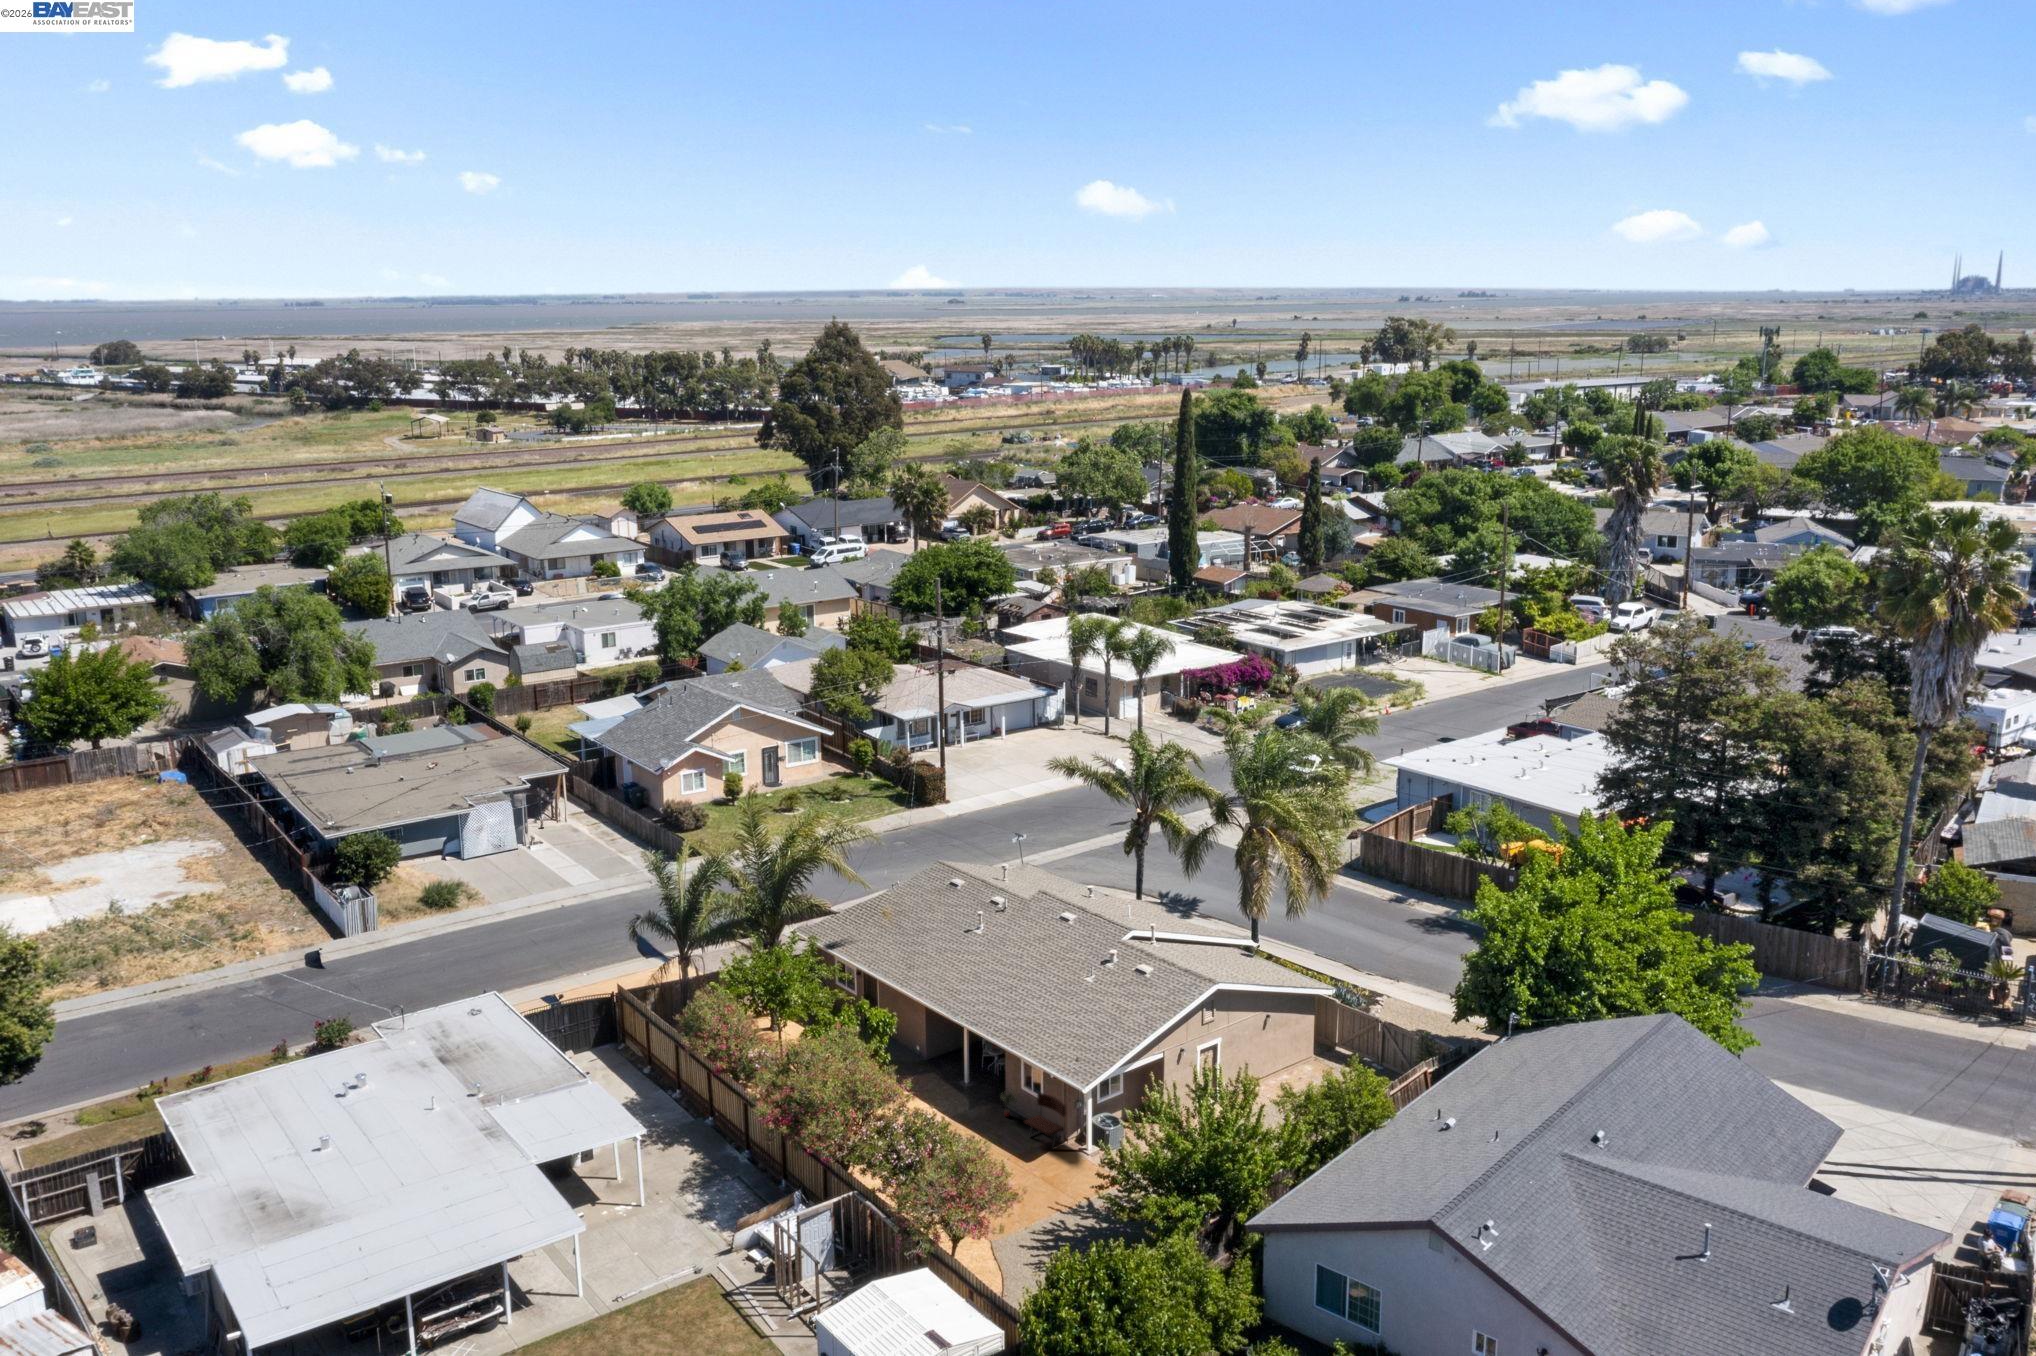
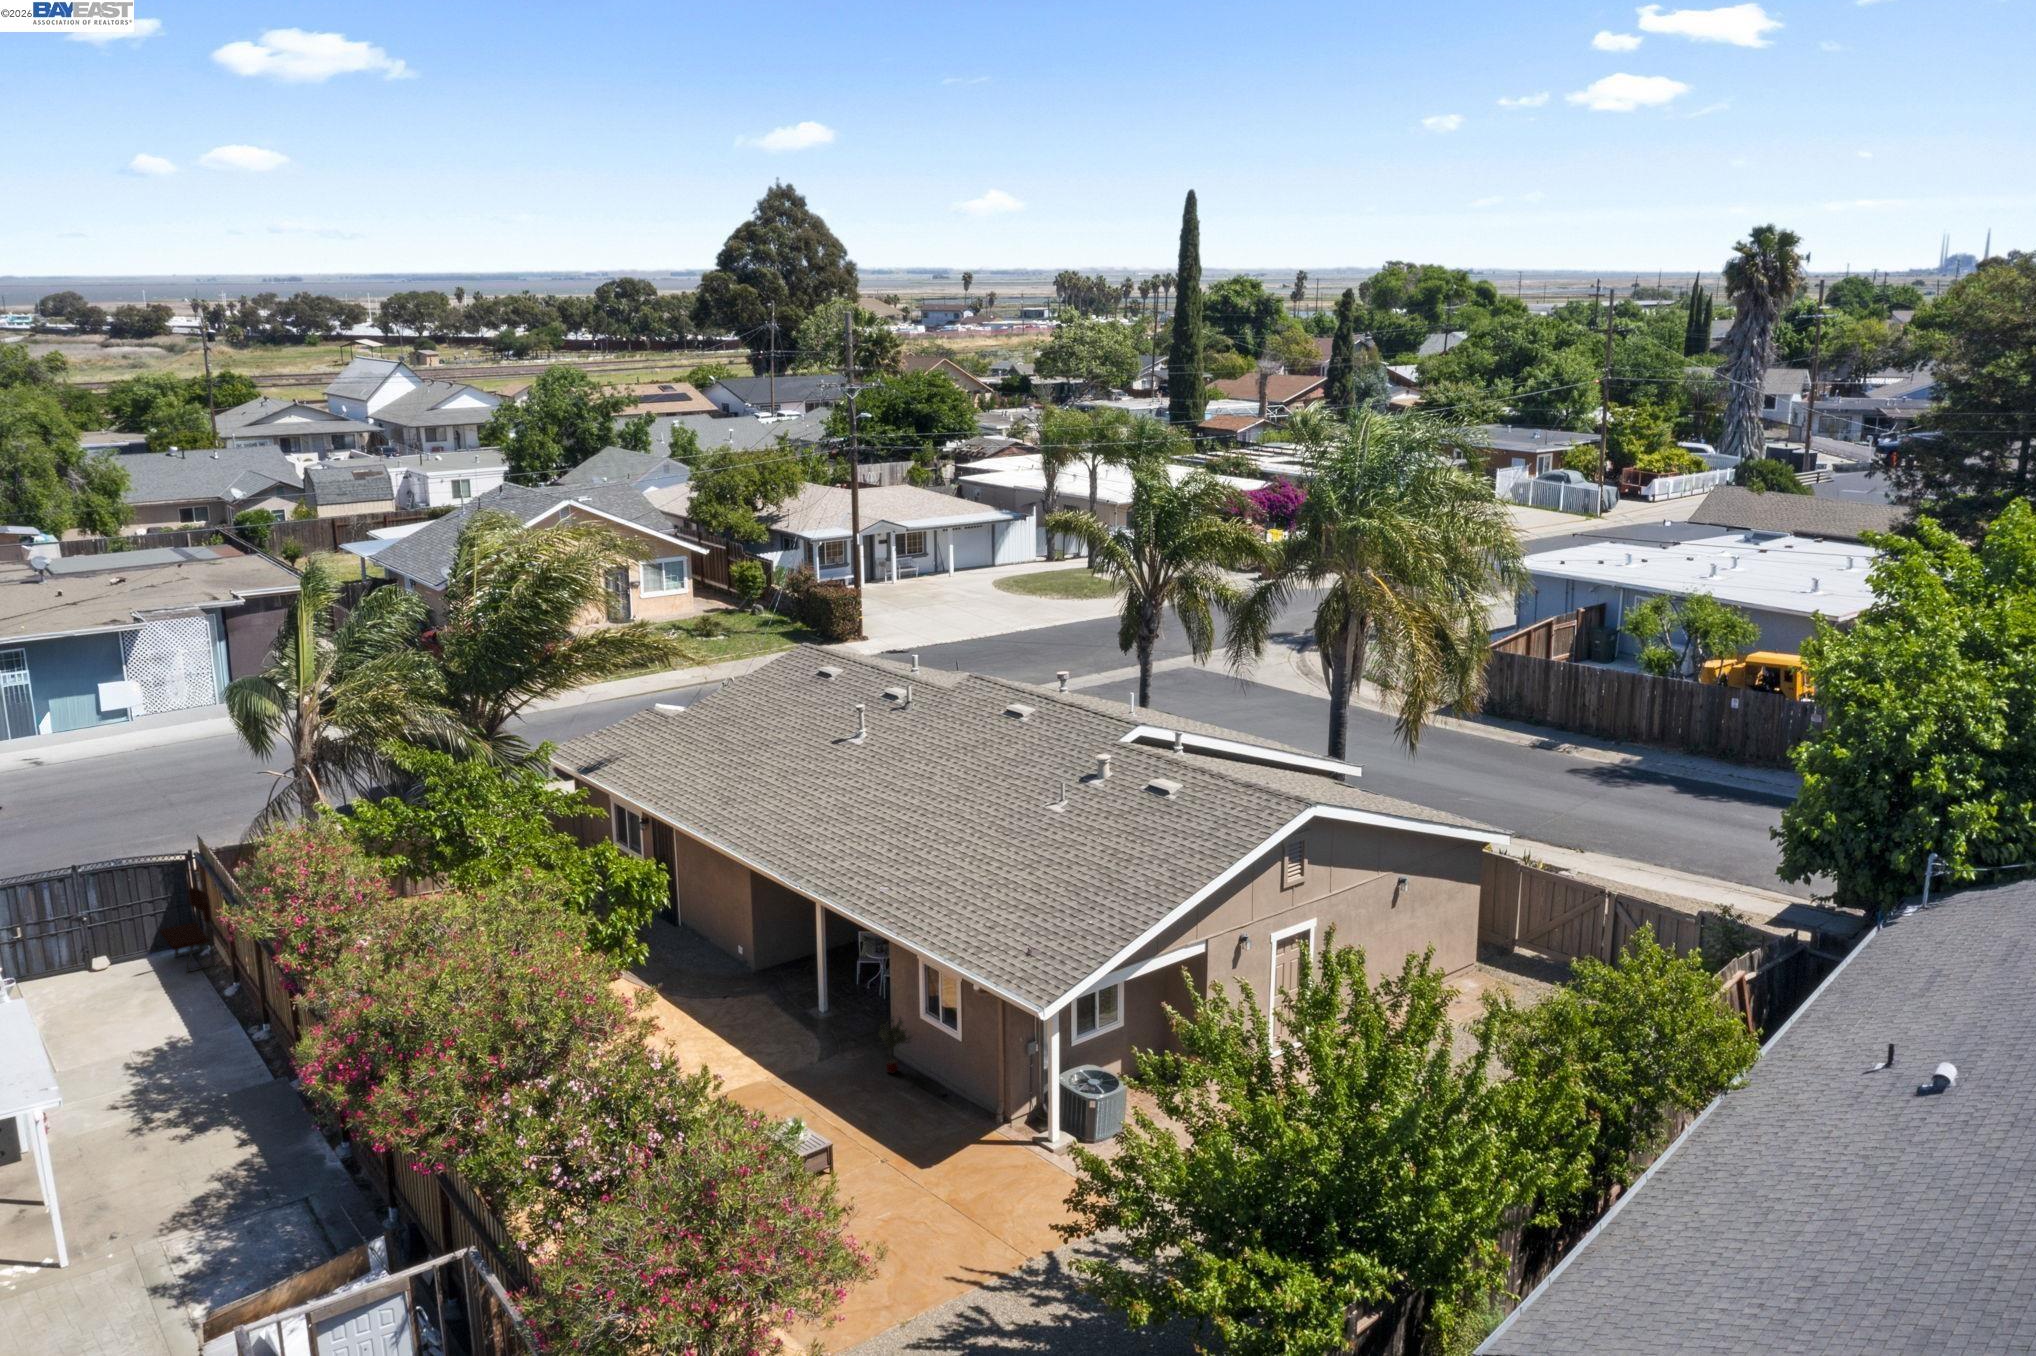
bench: present [1024,1093,1066,1149] -> present [160,887,215,972]

